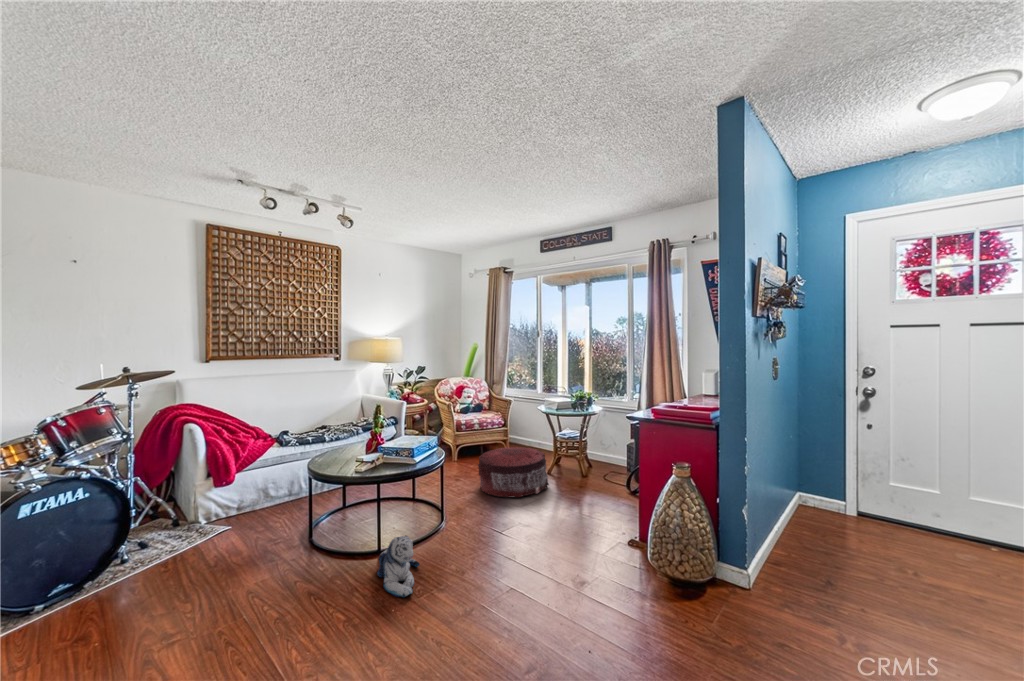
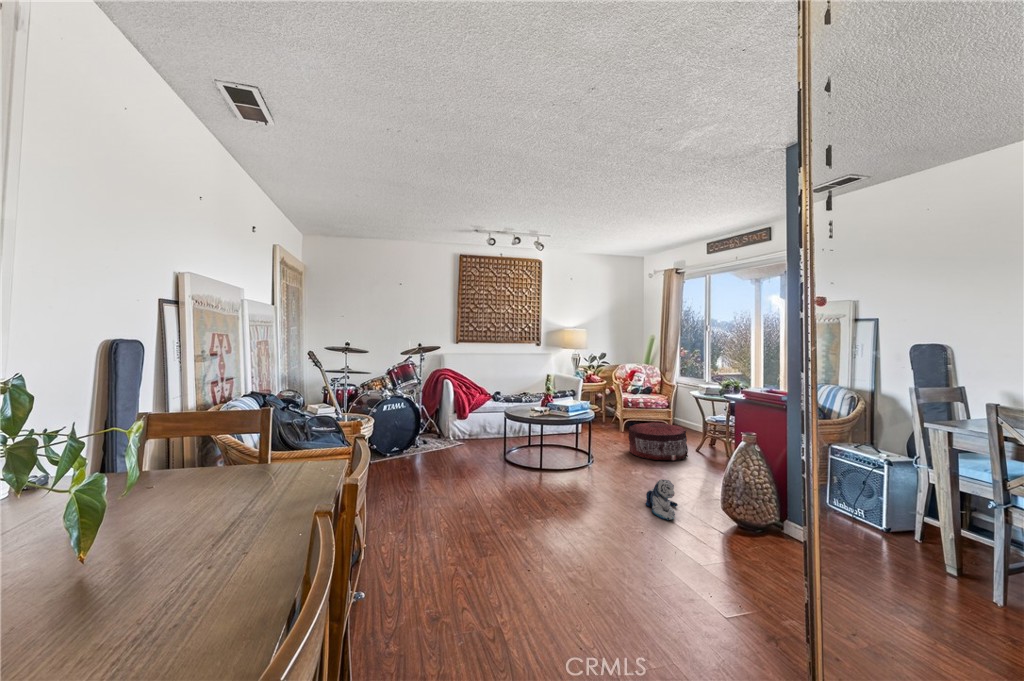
plush toy: present [377,536,420,598] -> present [645,479,678,520]

